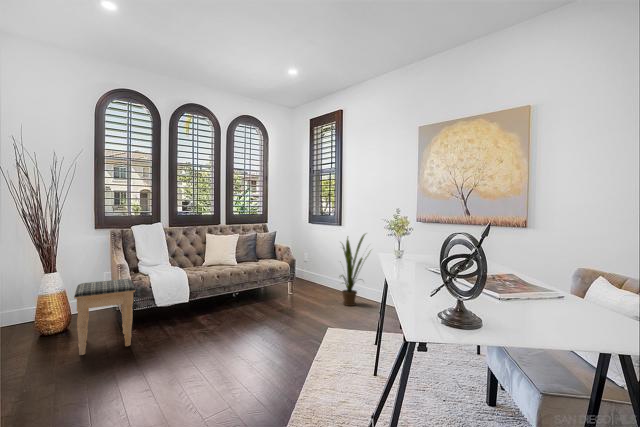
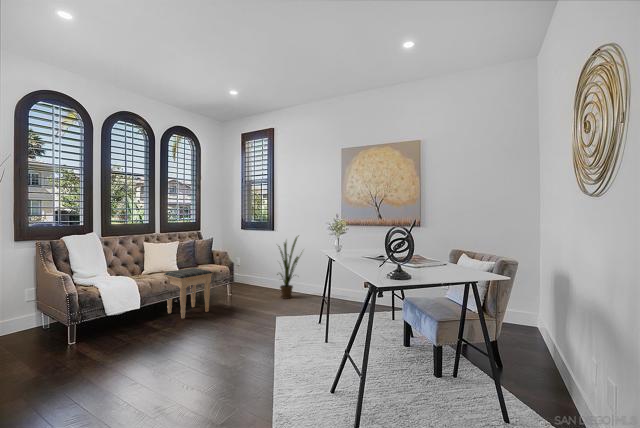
footstool: present [74,279,136,355] -> present [164,268,212,318]

